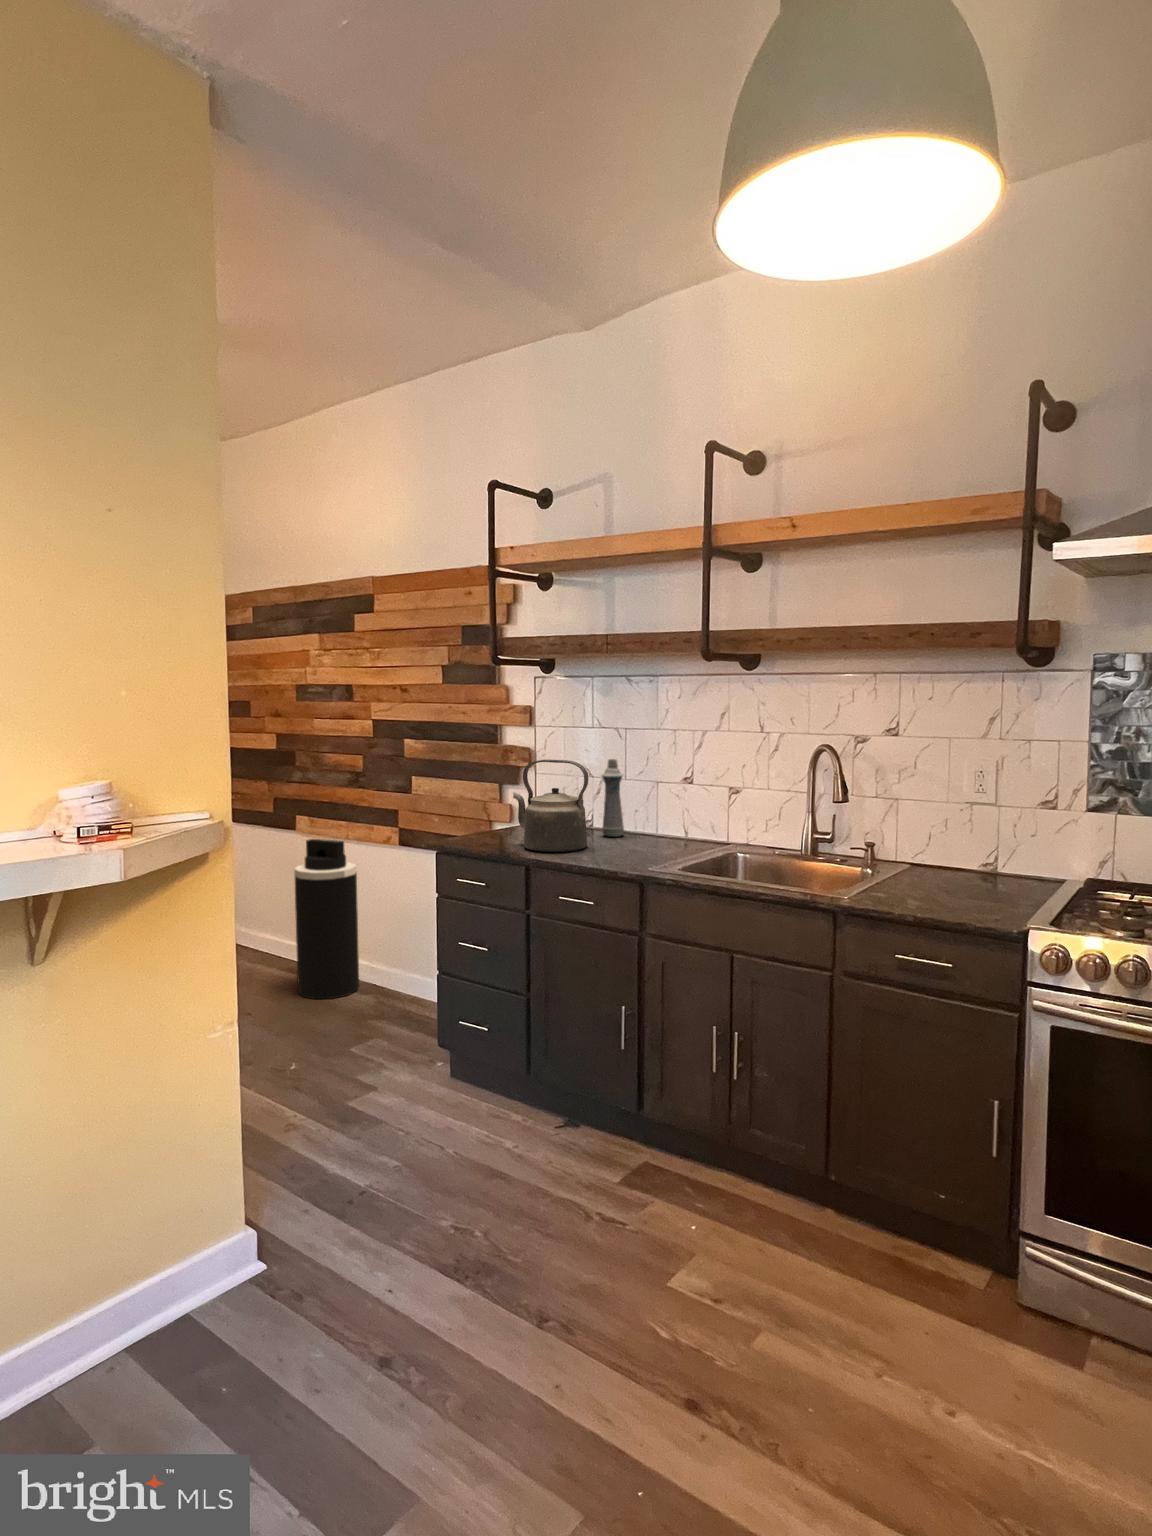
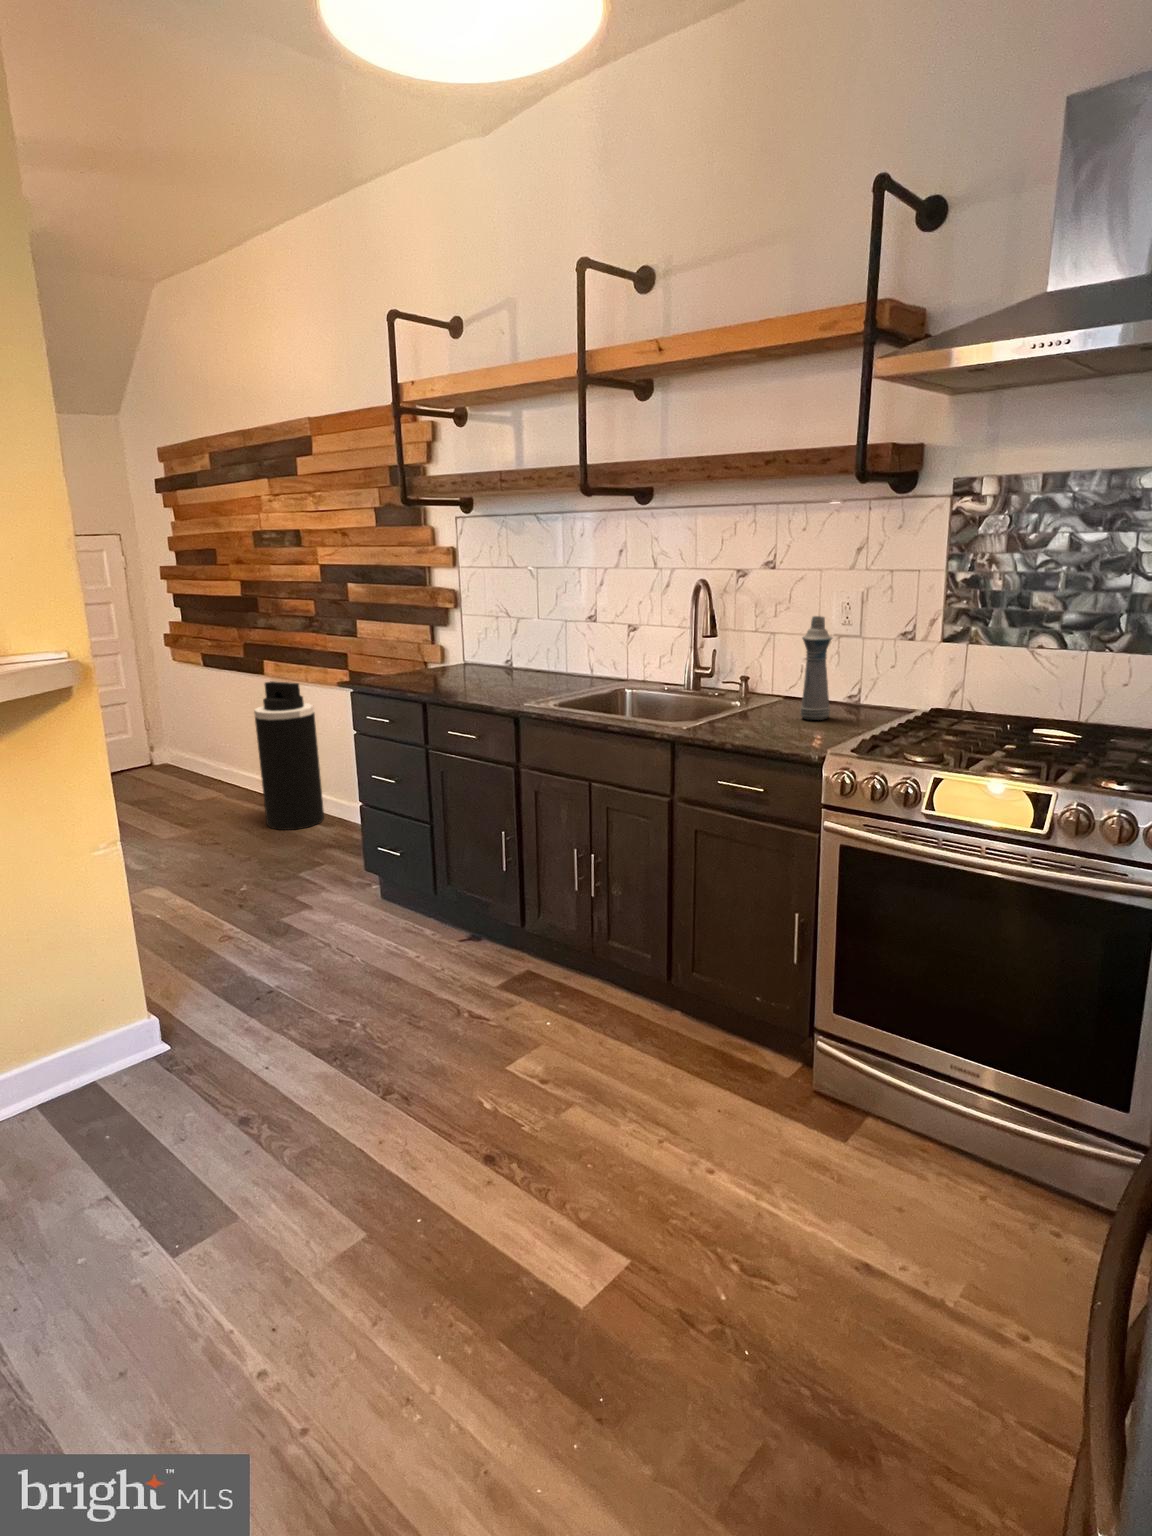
bottle: present [602,759,624,837] -> present [800,616,832,720]
kettle: present [513,760,588,852] -> none [420,599,490,689]

